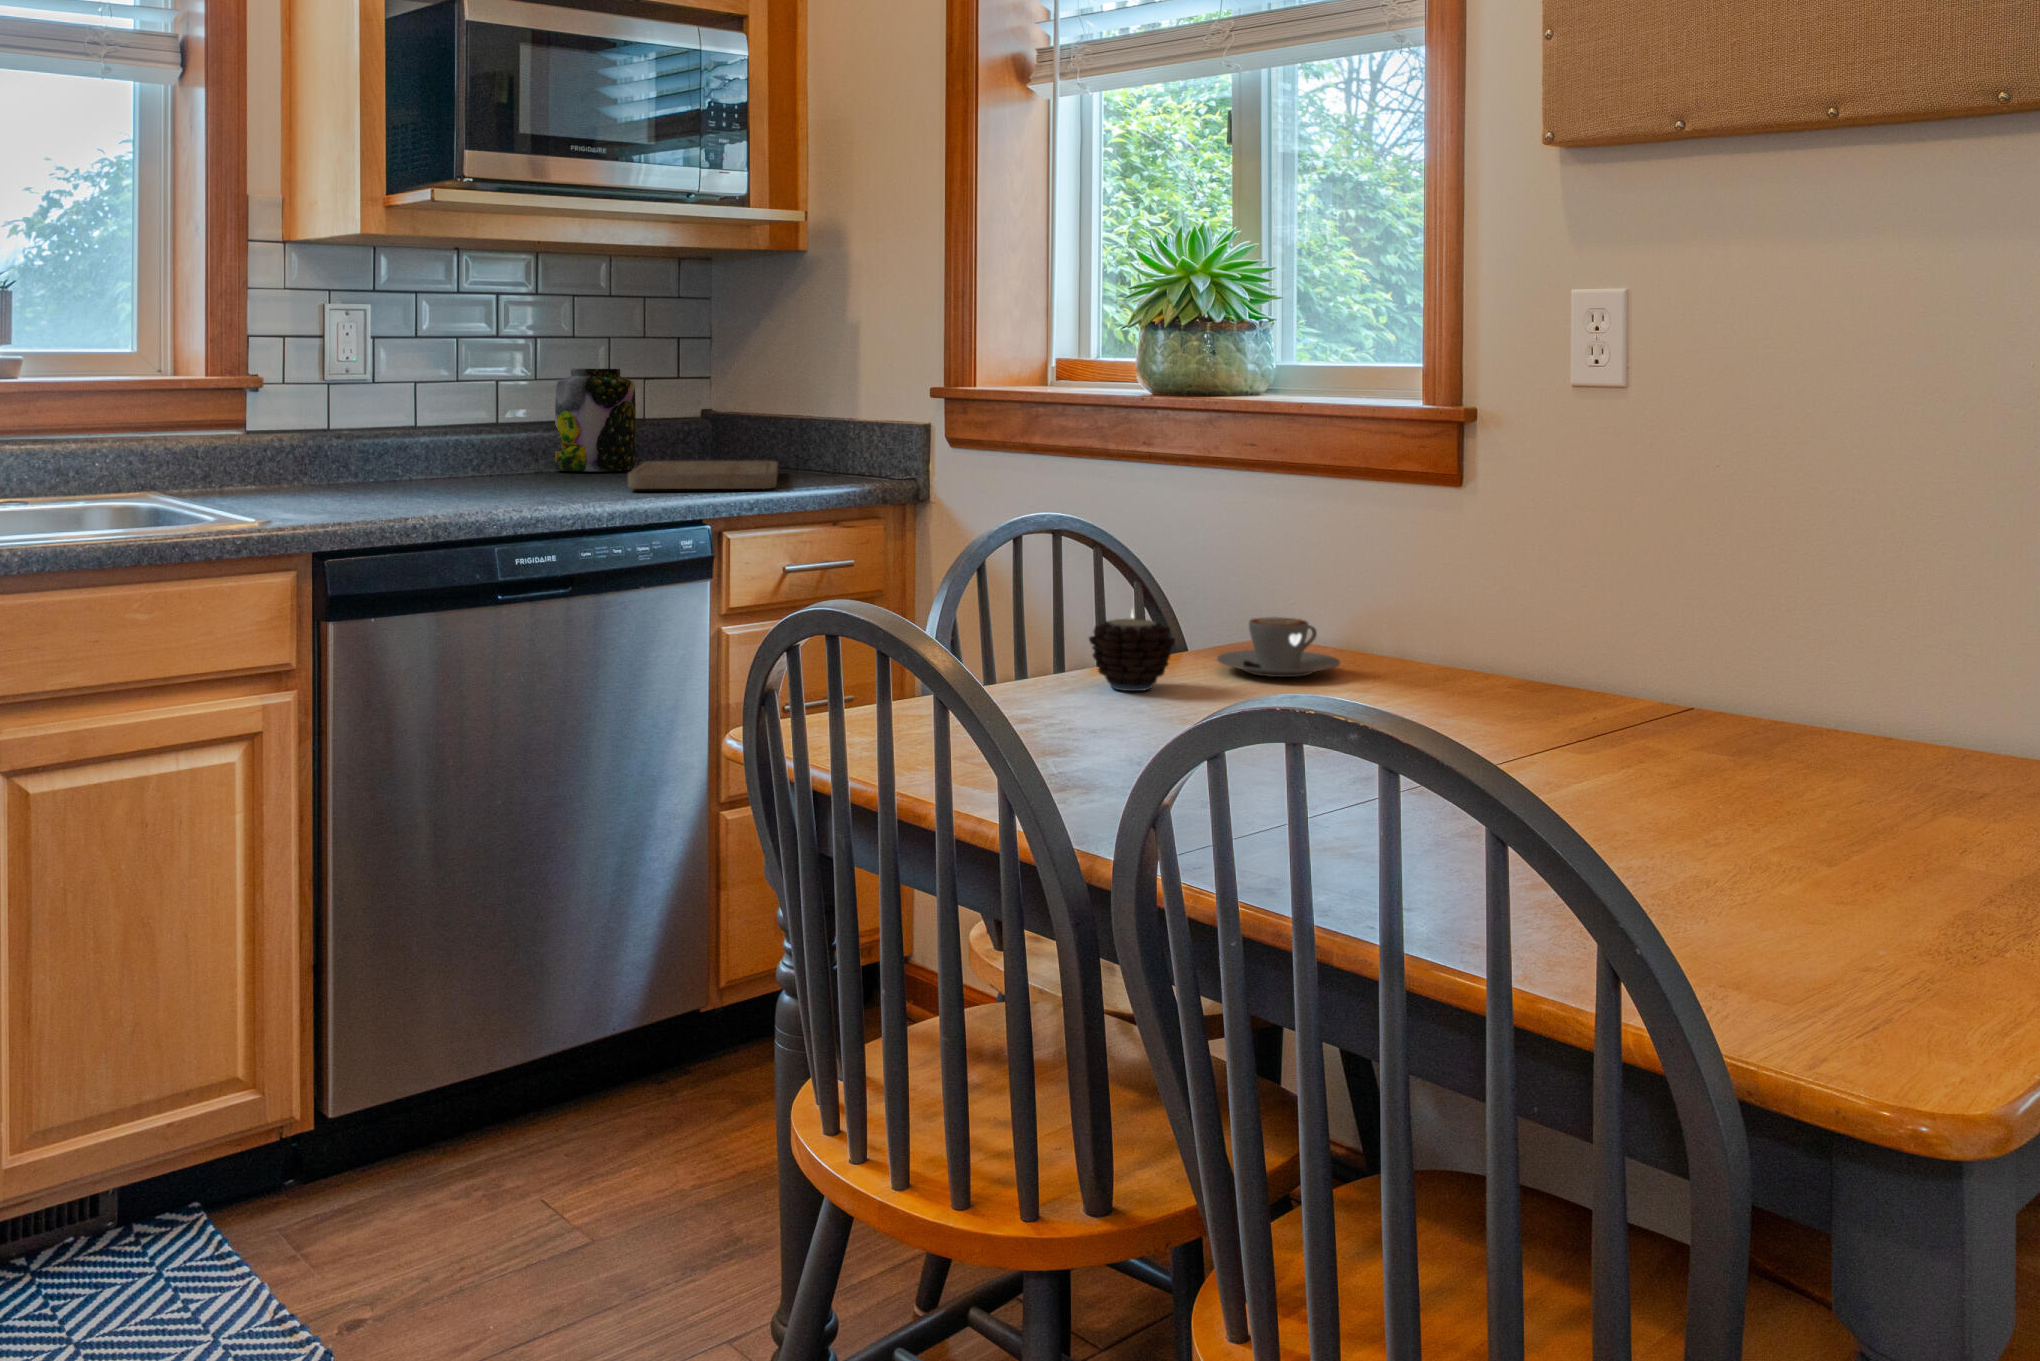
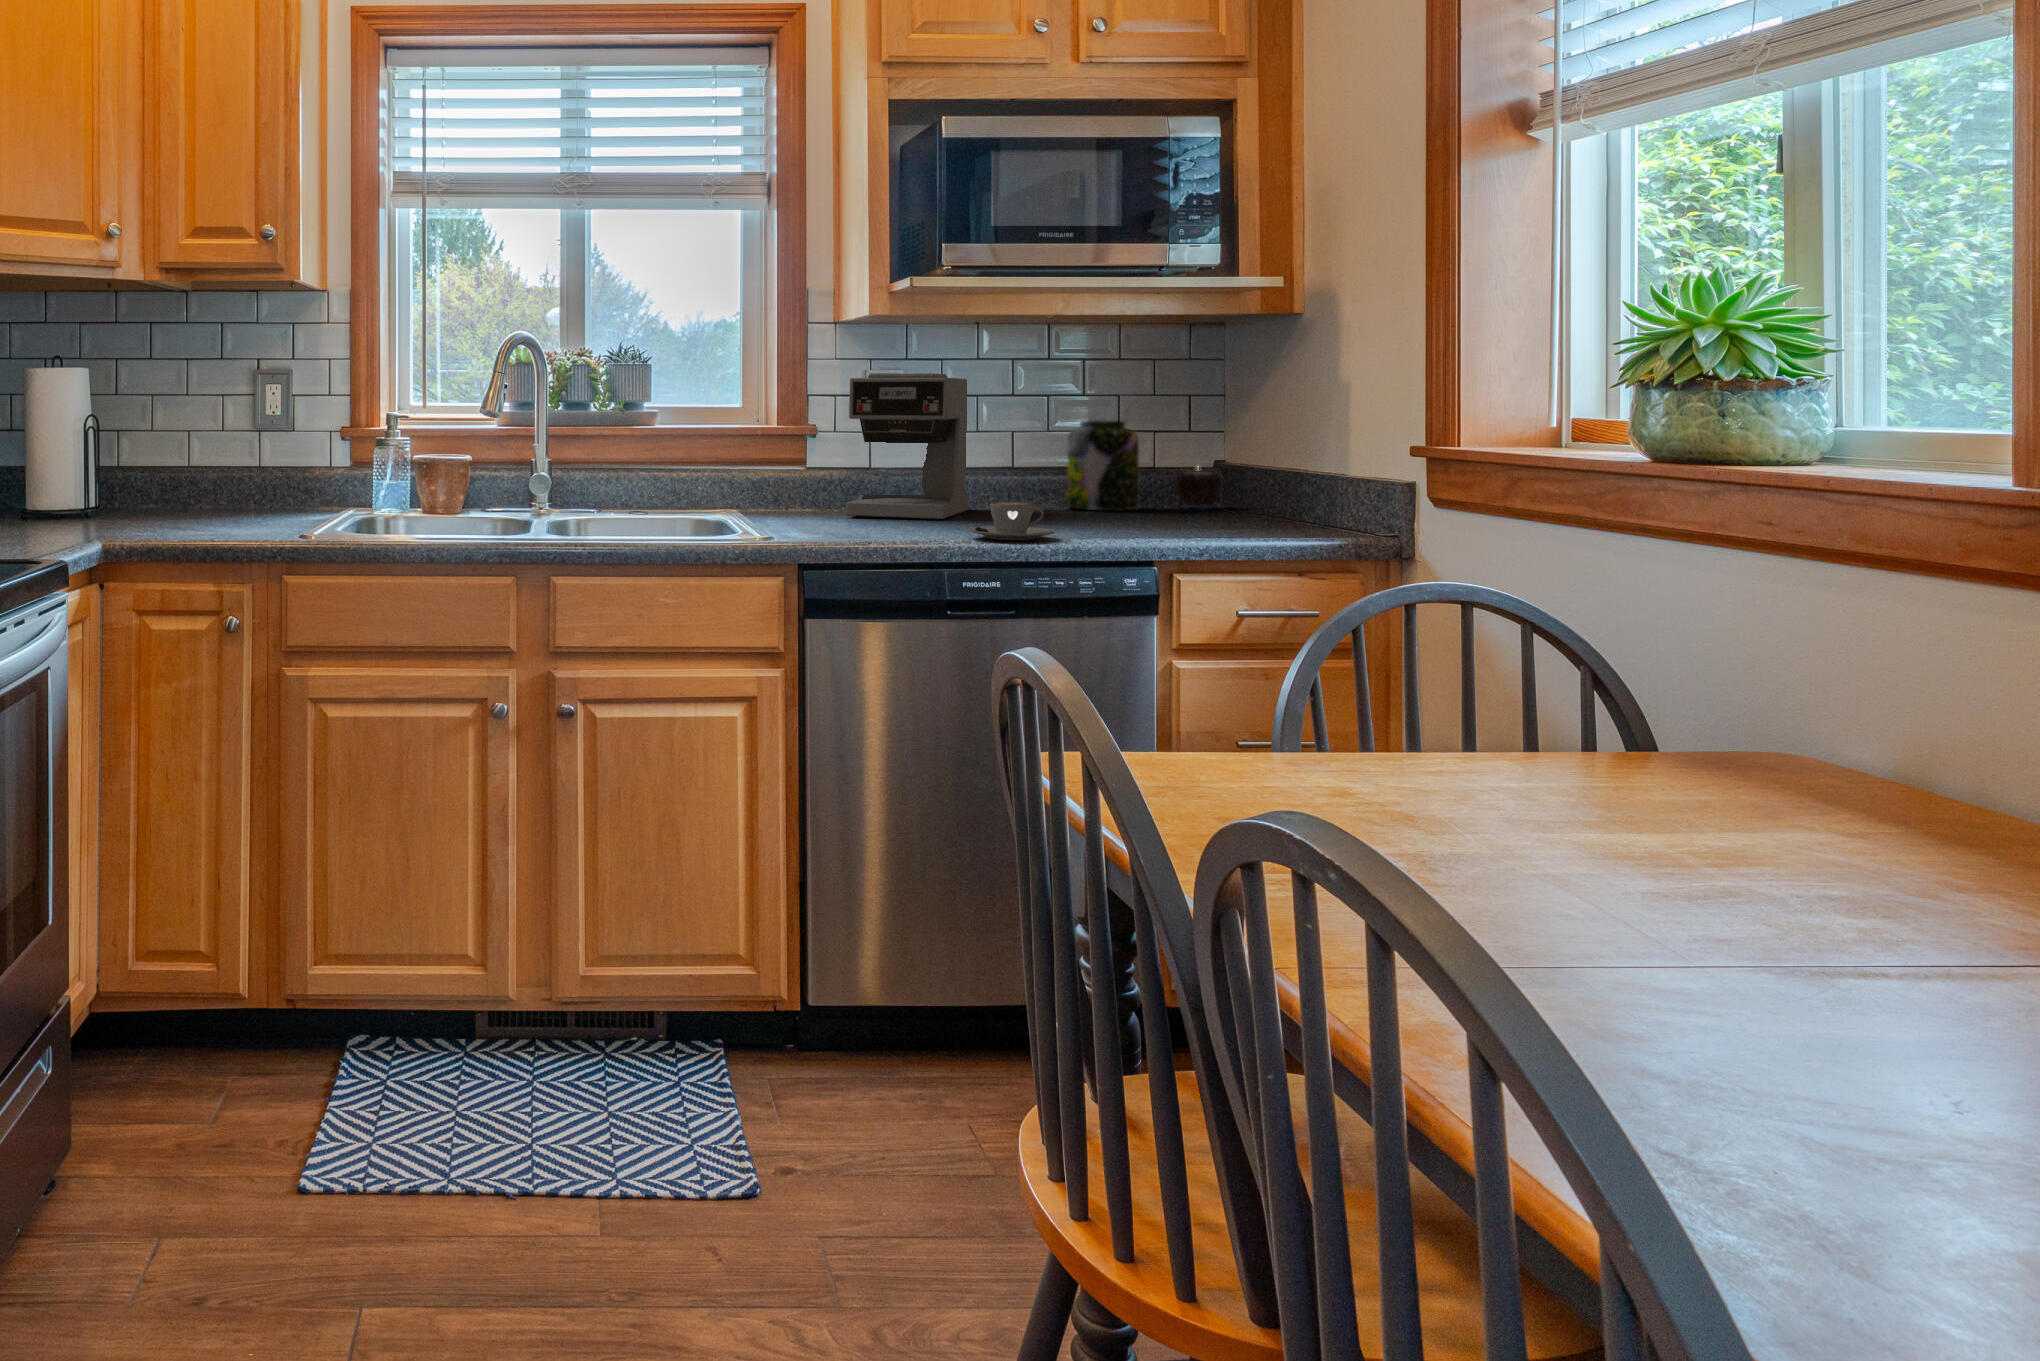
coffee maker: none [310,308,447,489] -> present [846,373,969,519]
cutting board: present [628,461,778,489] -> none [1093,503,1265,535]
candle: present [1089,613,1175,691] -> present [1176,466,1221,508]
coffee cup: present [1217,617,1340,677] -> present [968,502,1055,540]

